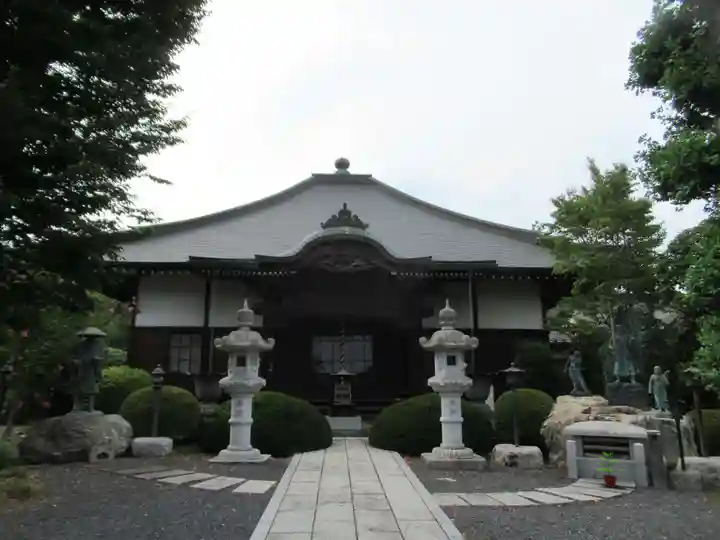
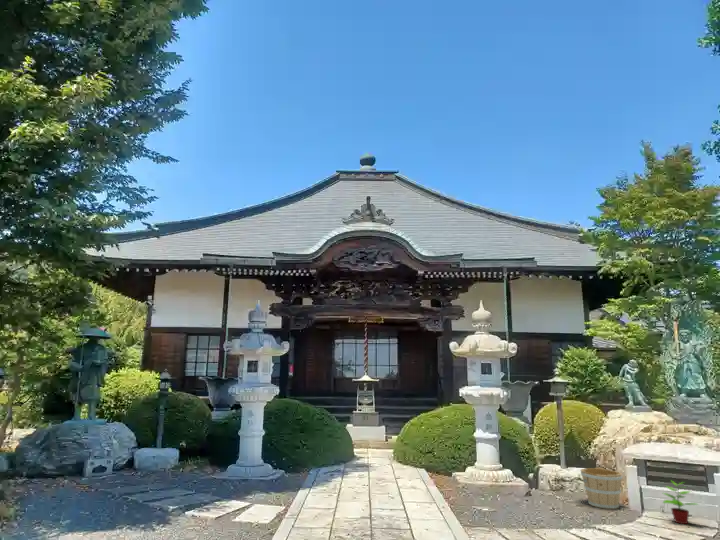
wooden bucket: none [530,444,565,479] -> present [581,467,622,509]

